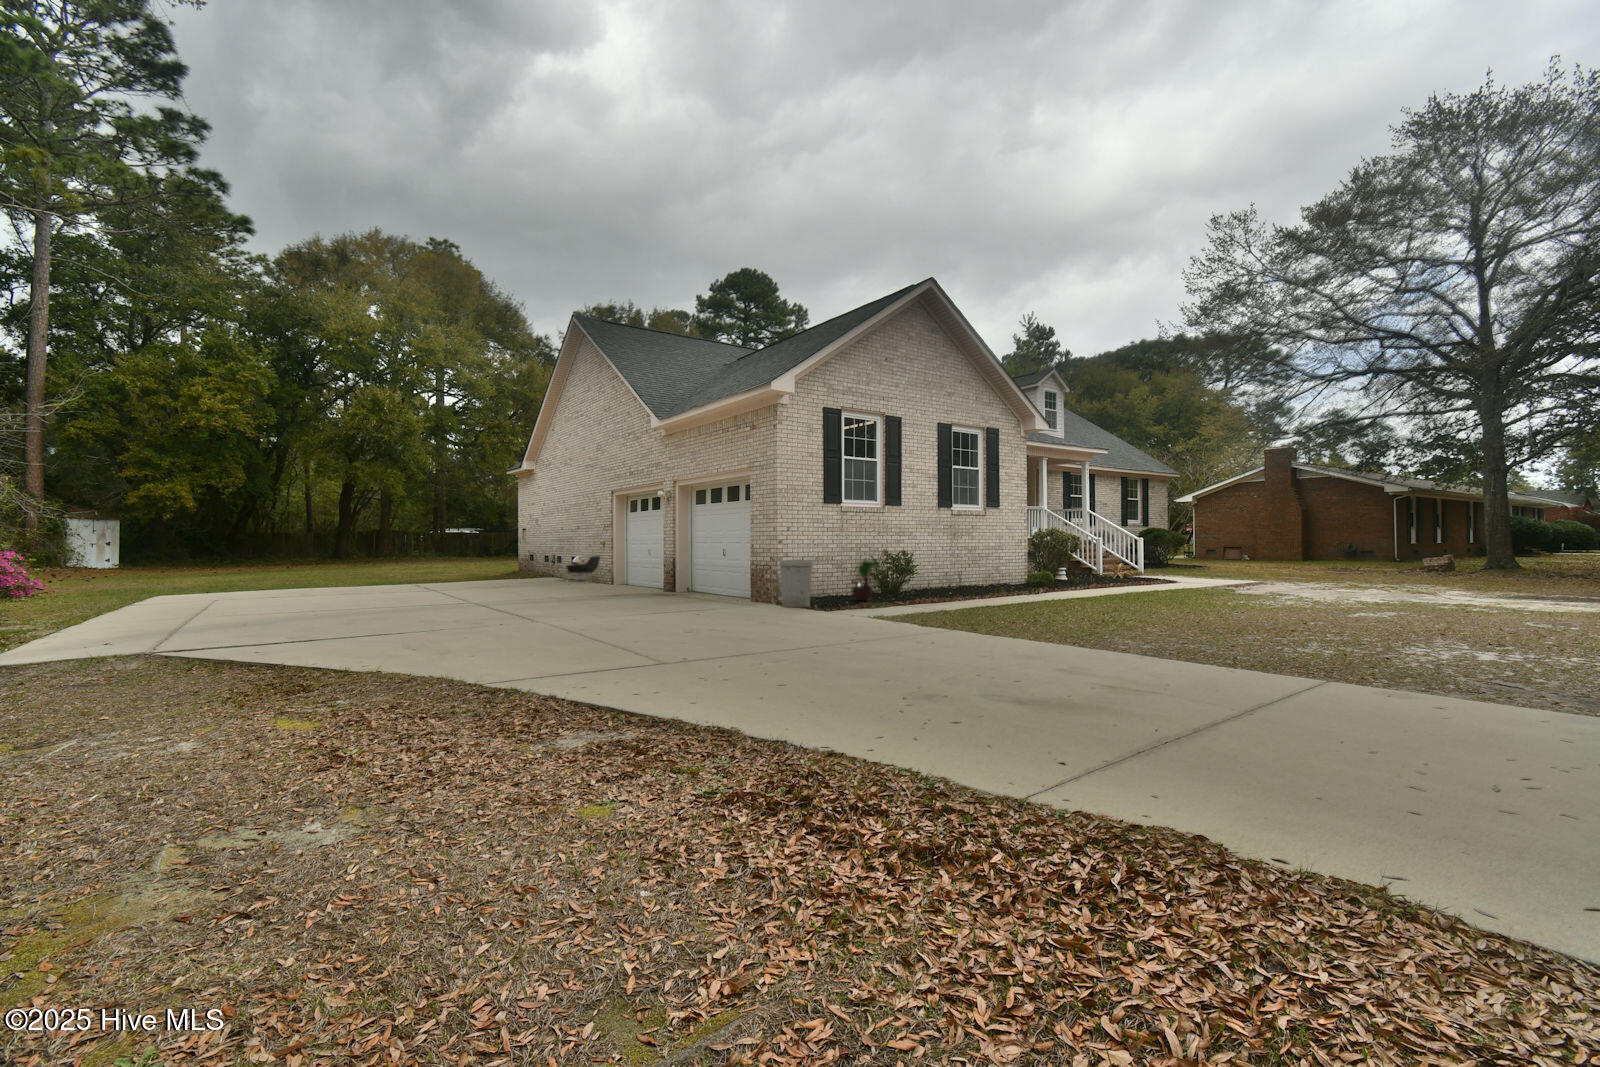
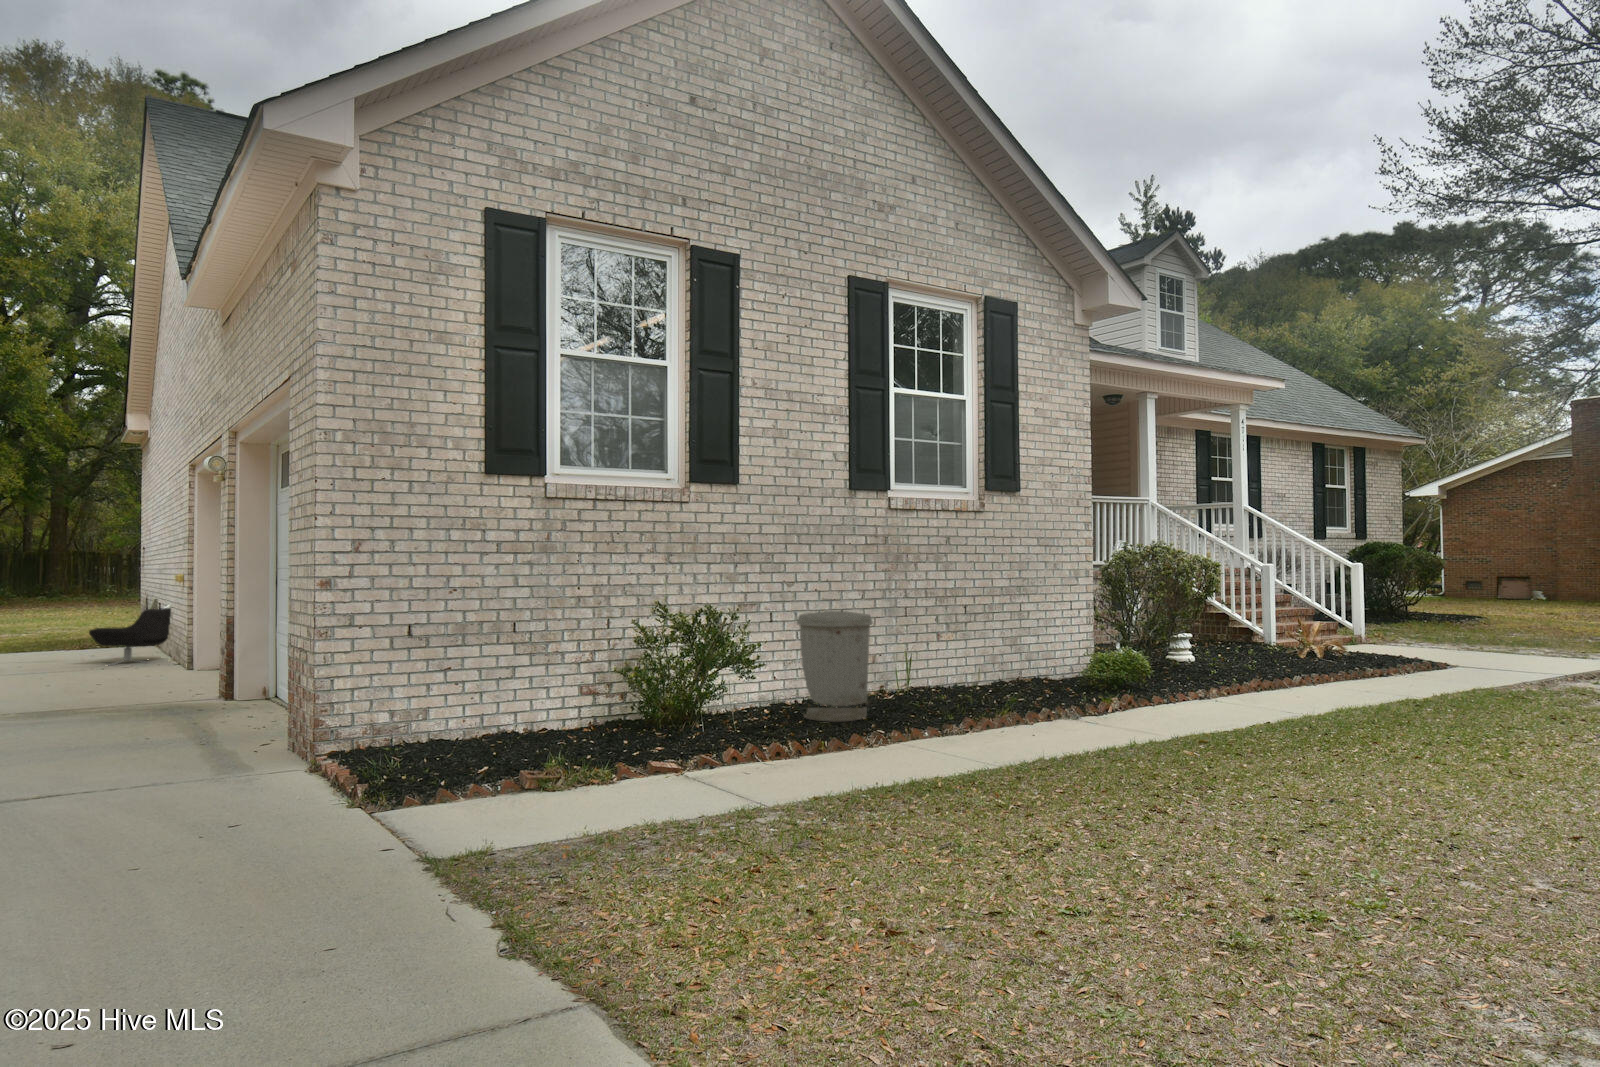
trash can: present [779,560,813,608] -> present [797,611,873,721]
potted tree: present [852,560,875,601] -> none [571,615,643,740]

